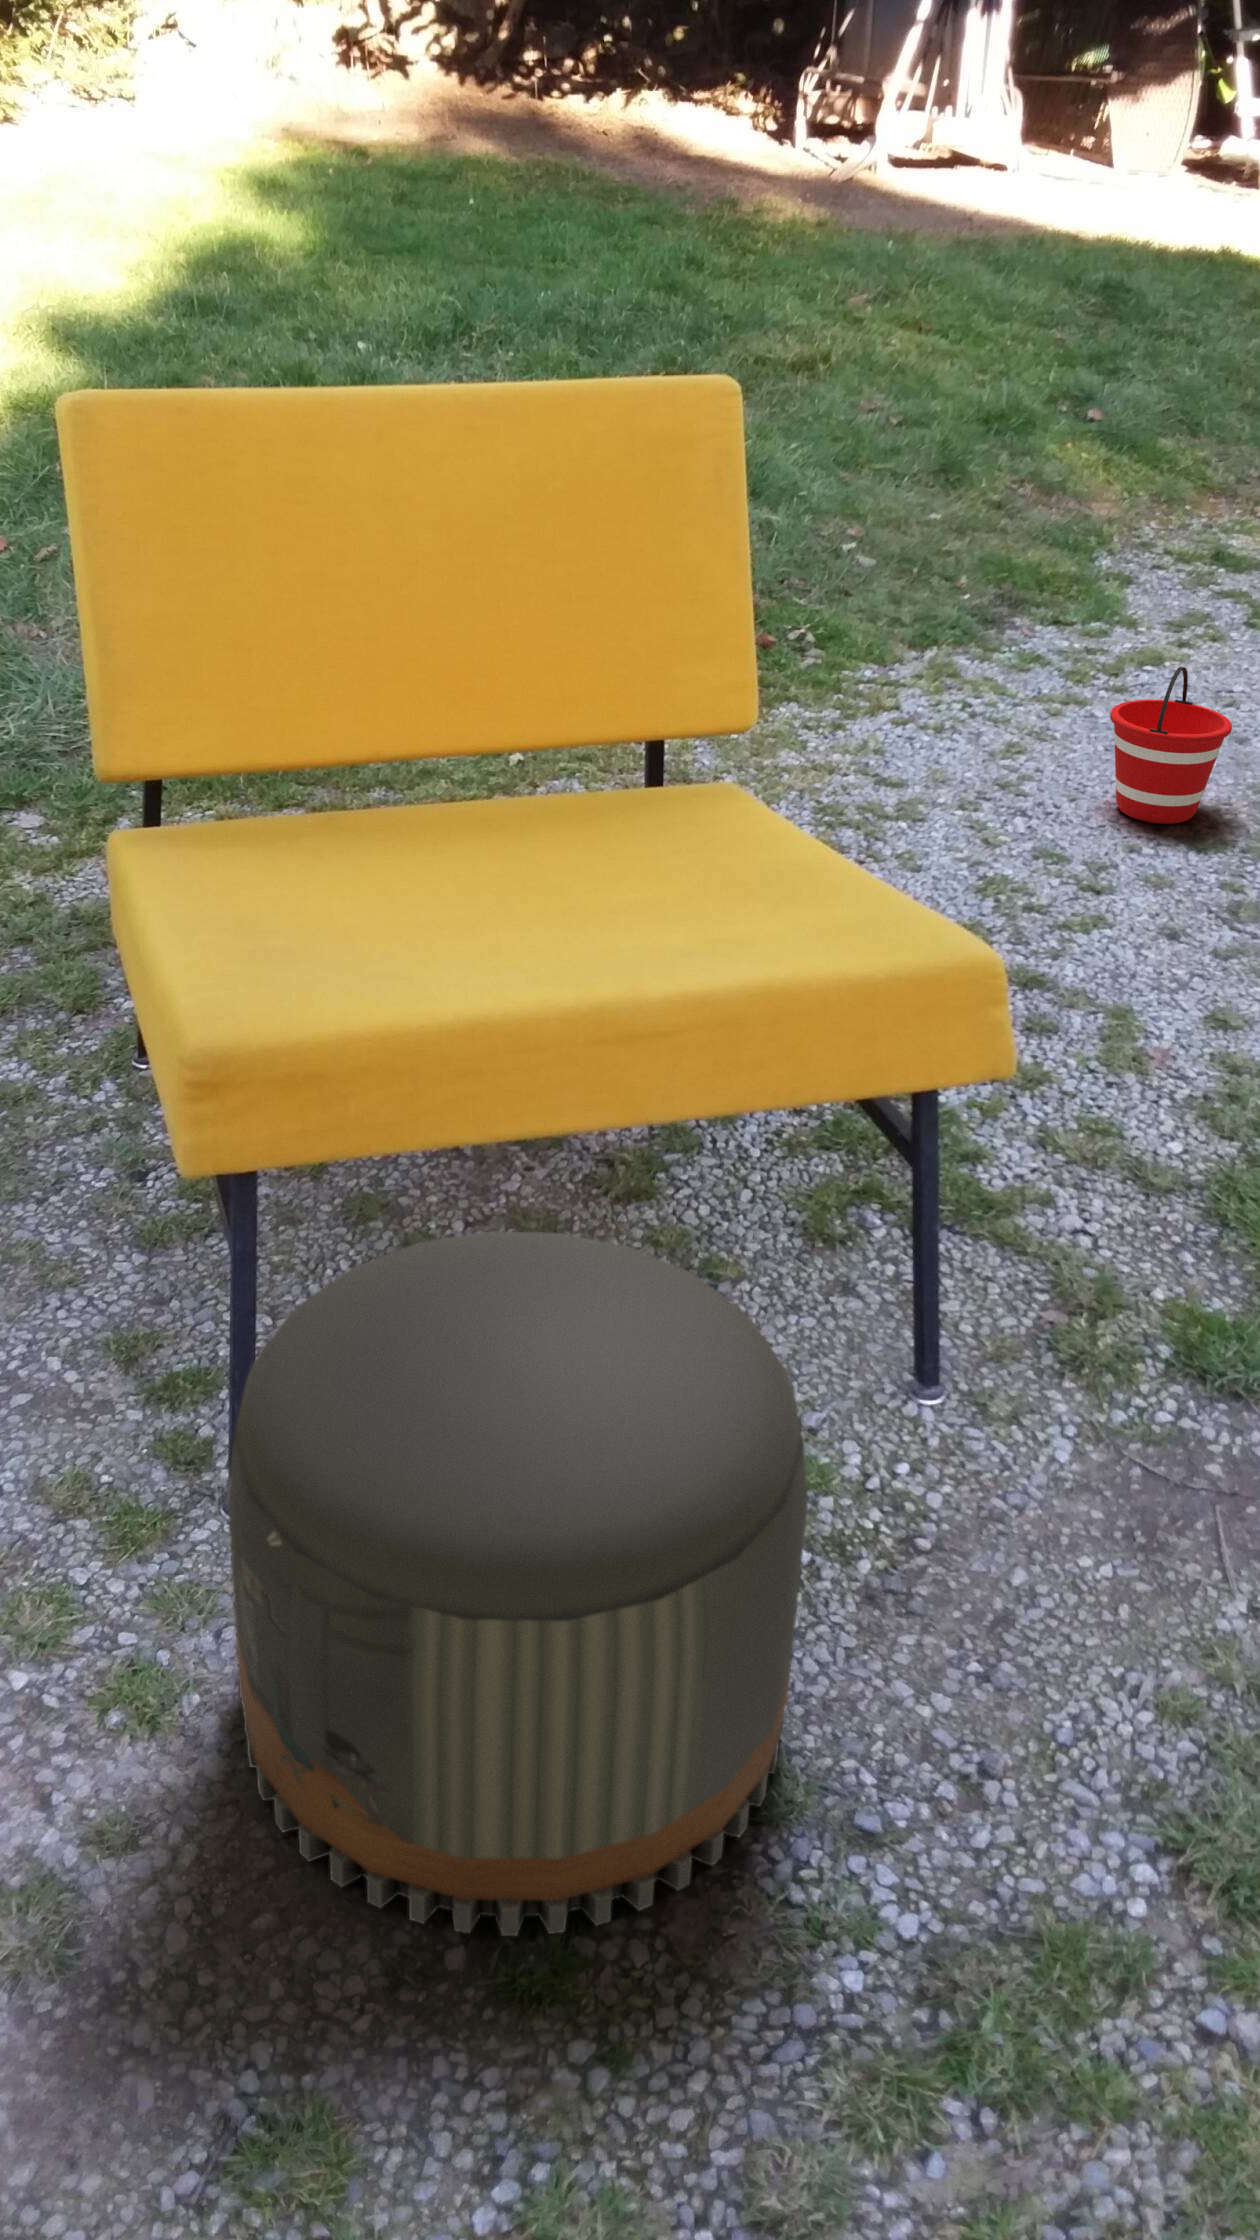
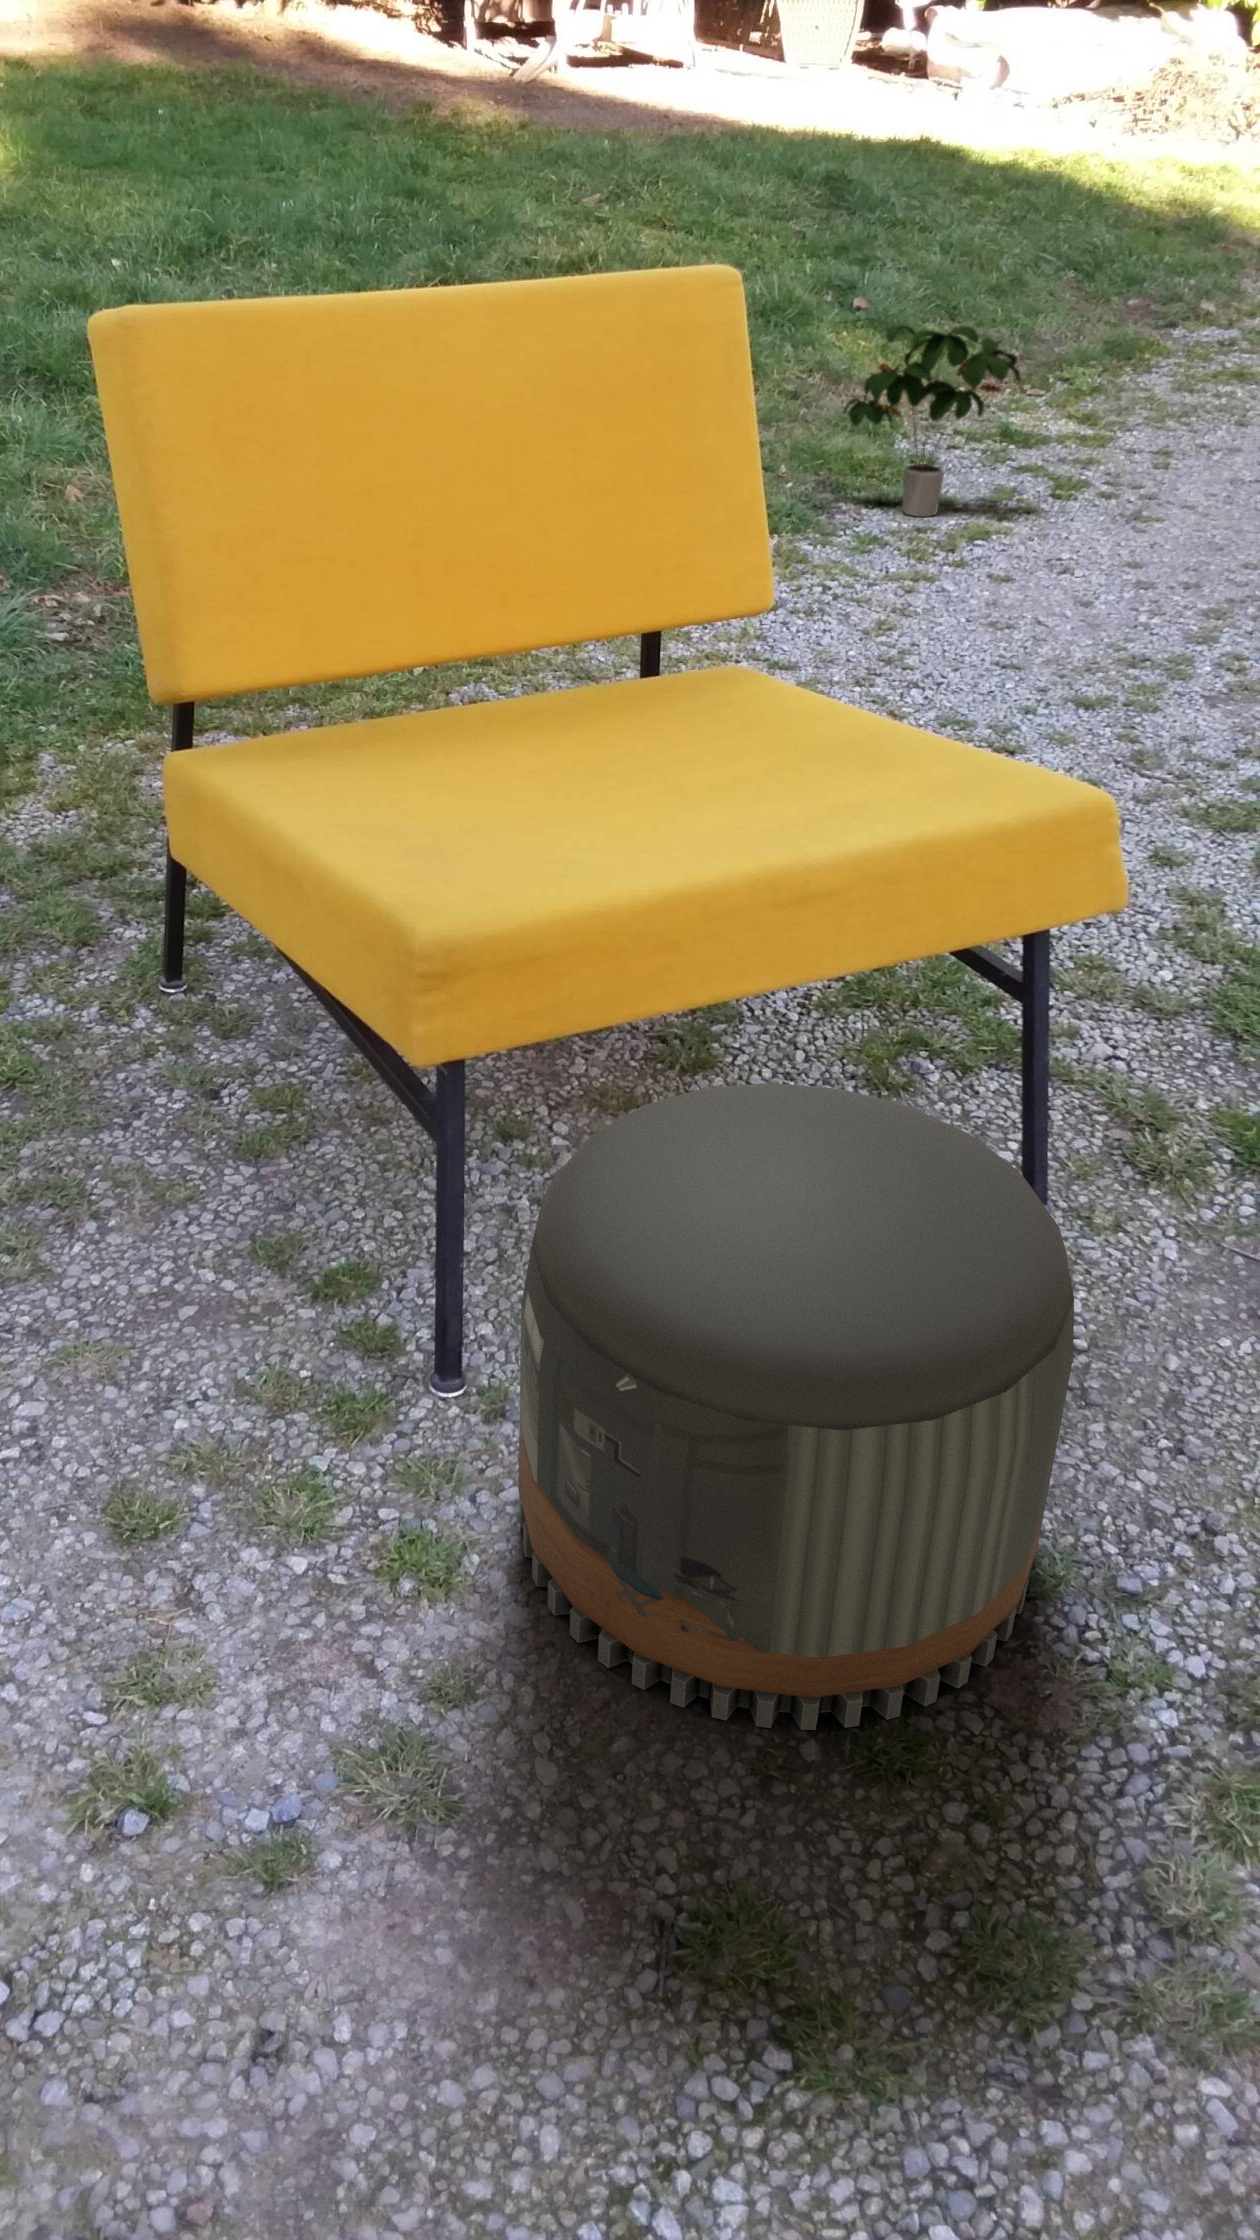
potted plant: none [1022,433,1211,633] -> present [843,325,1021,516]
bucket: present [1110,667,1232,824] -> none [991,537,1104,687]

